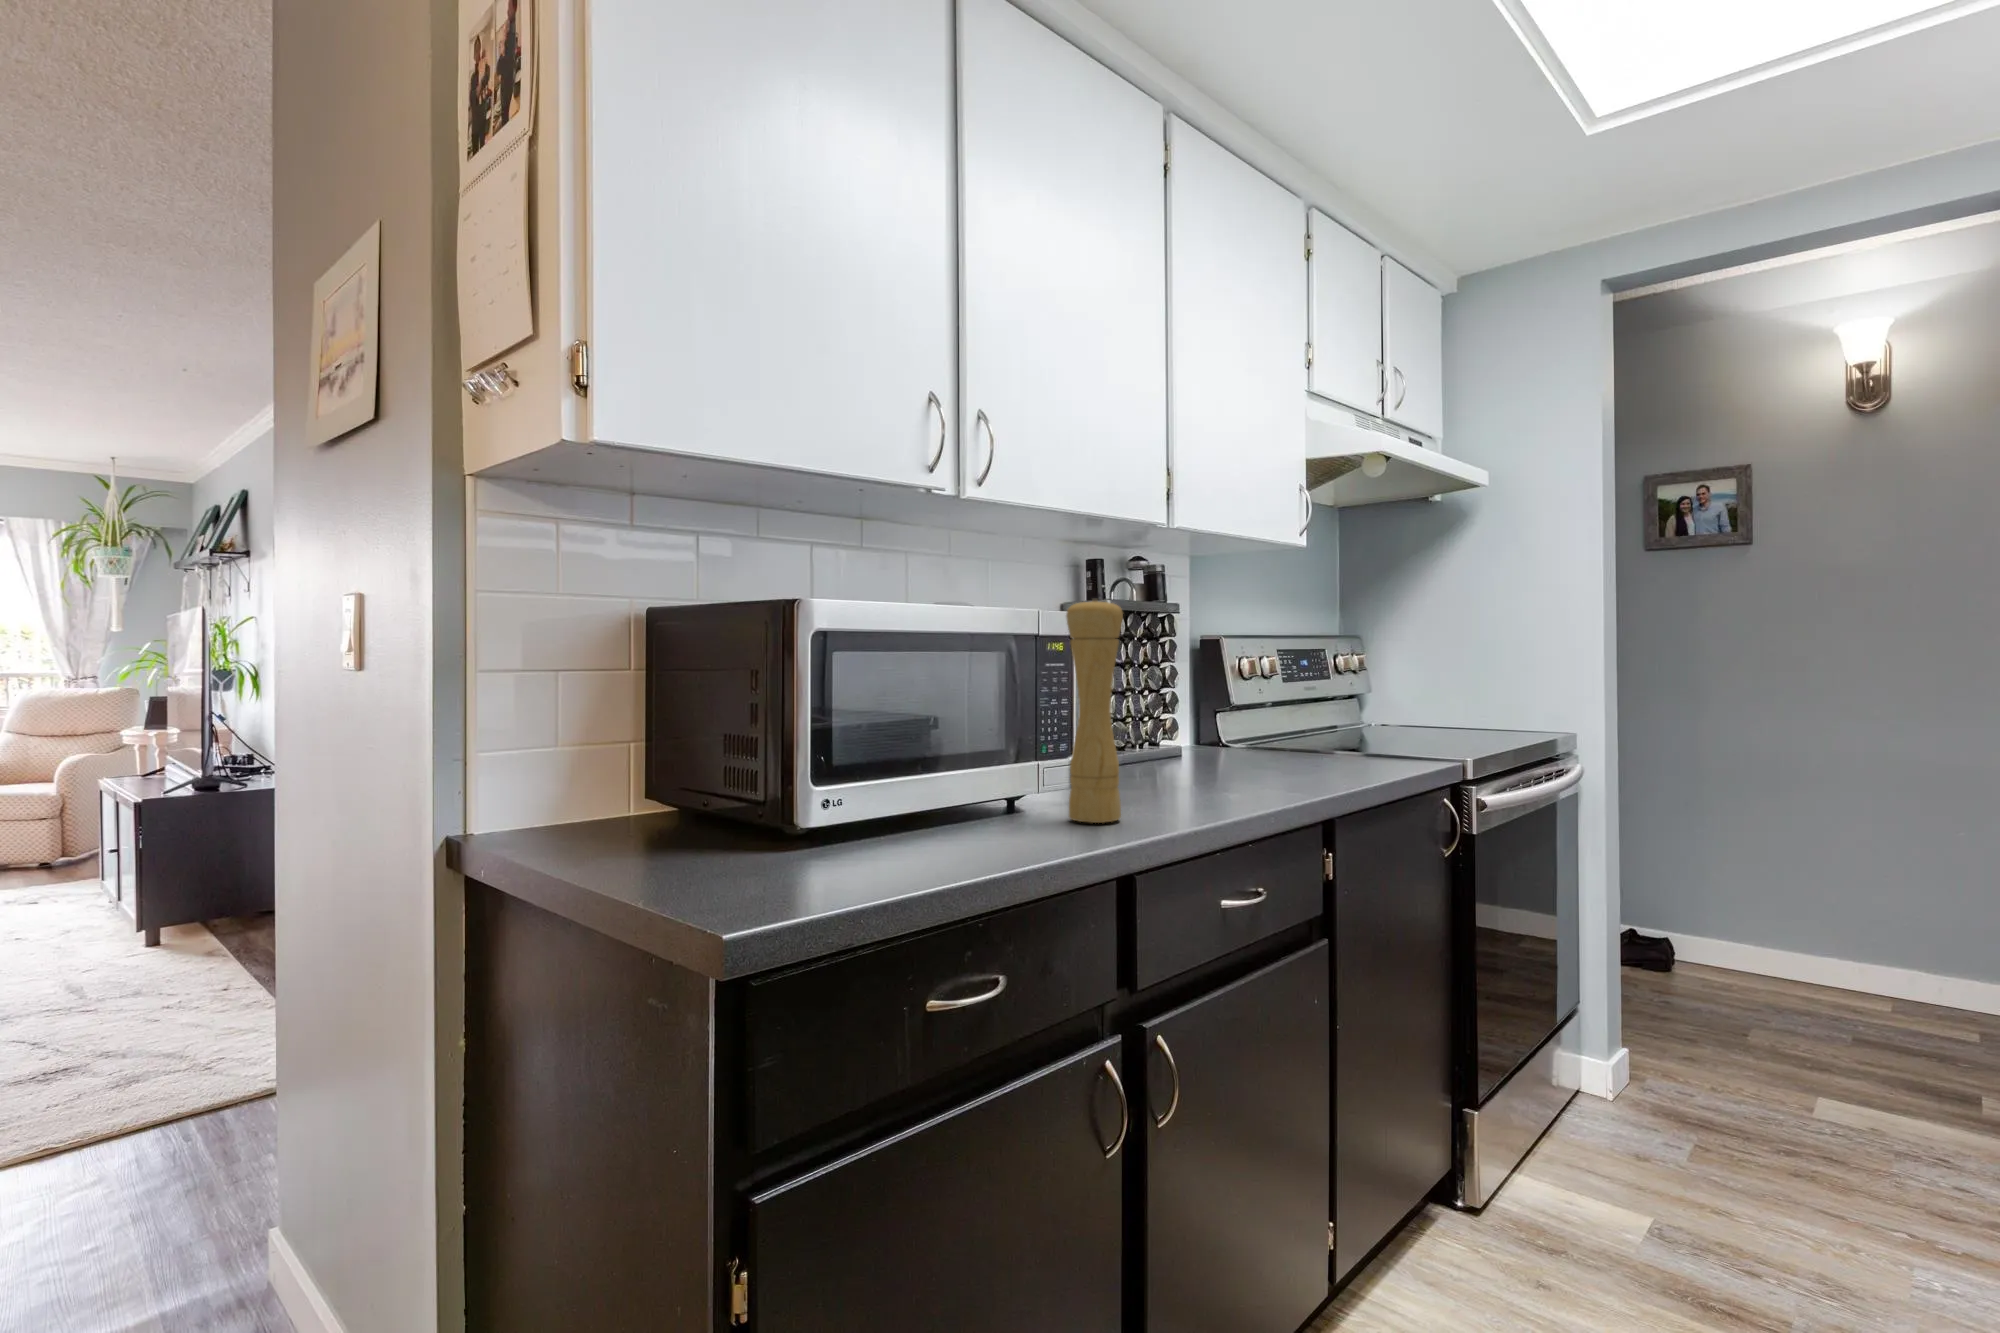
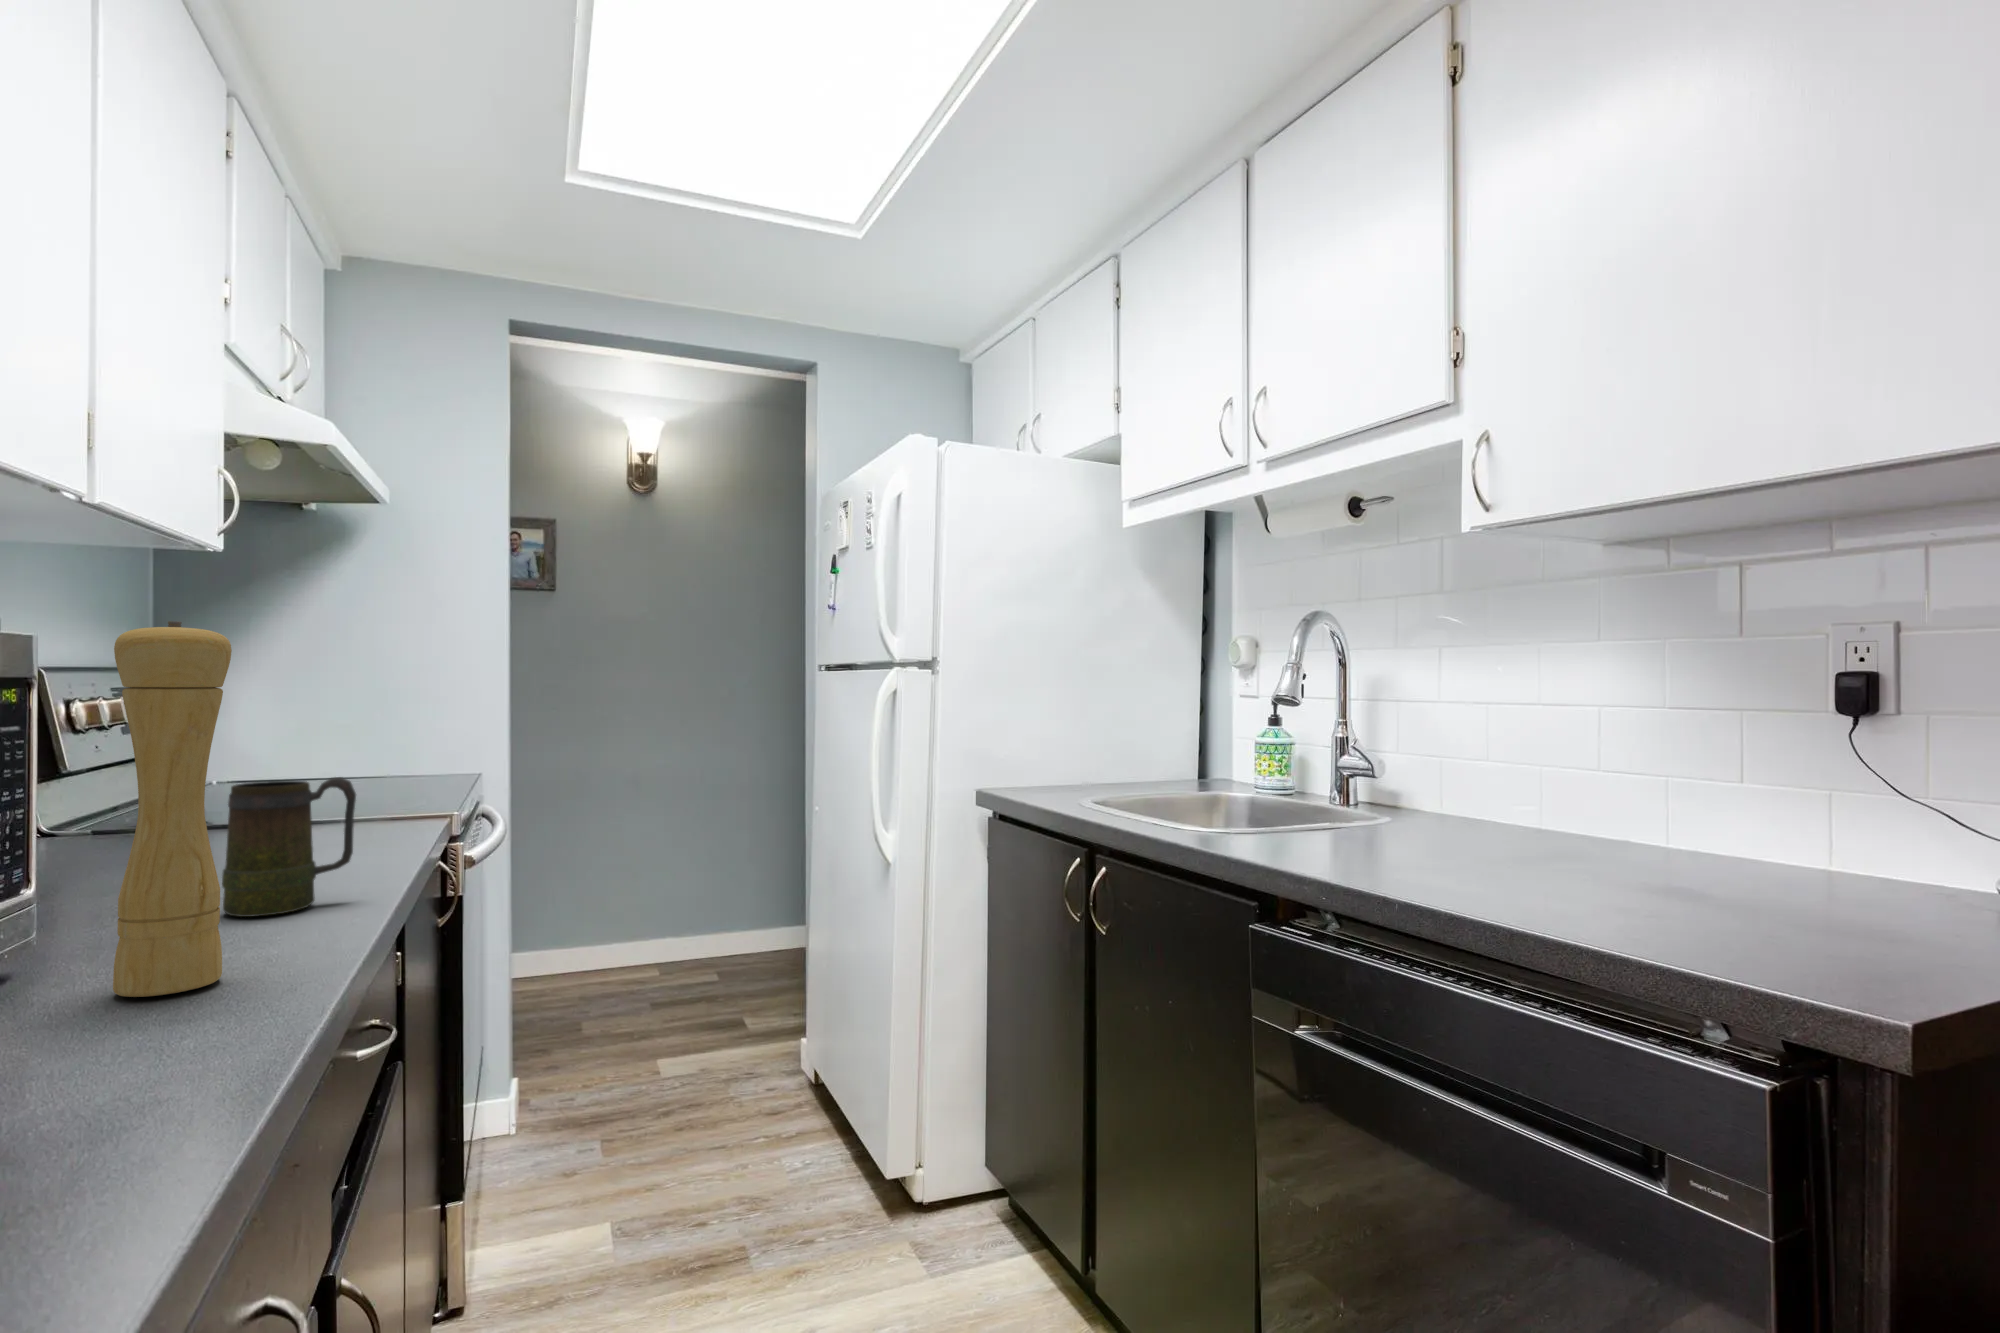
mug: none [1188,708,1265,800] -> present [222,777,356,917]

